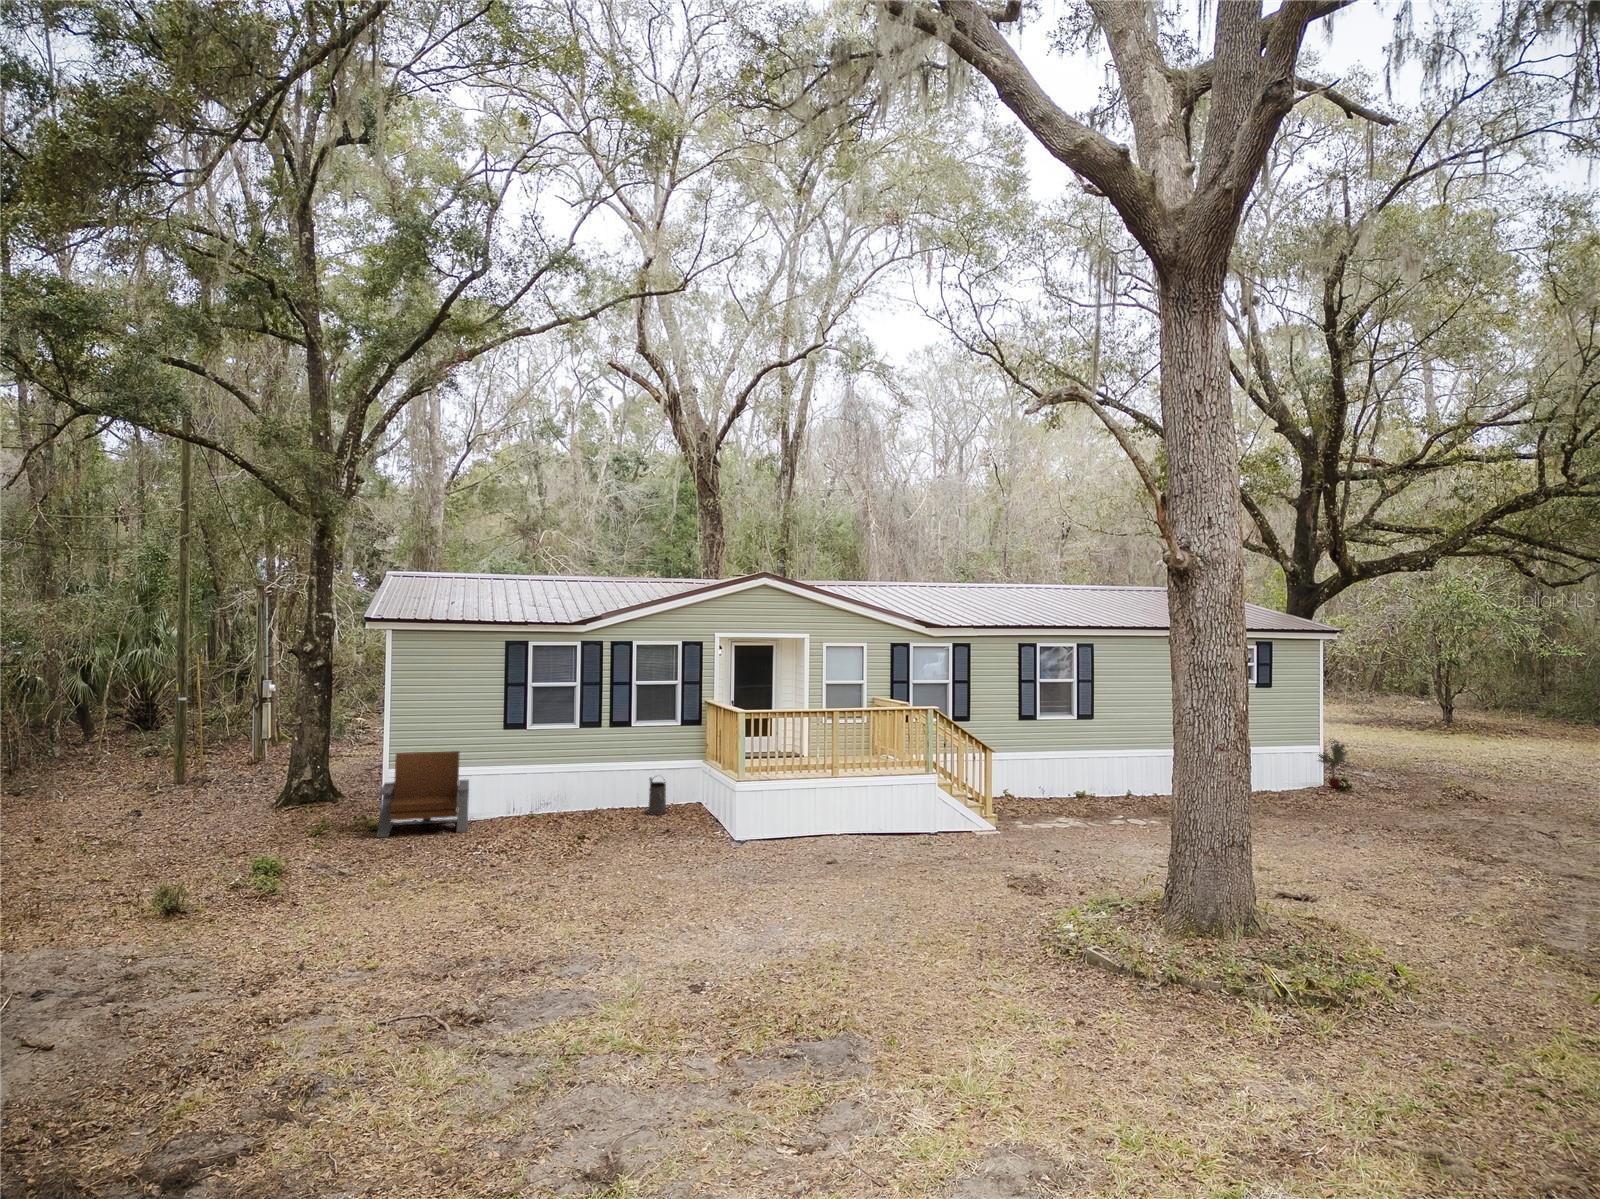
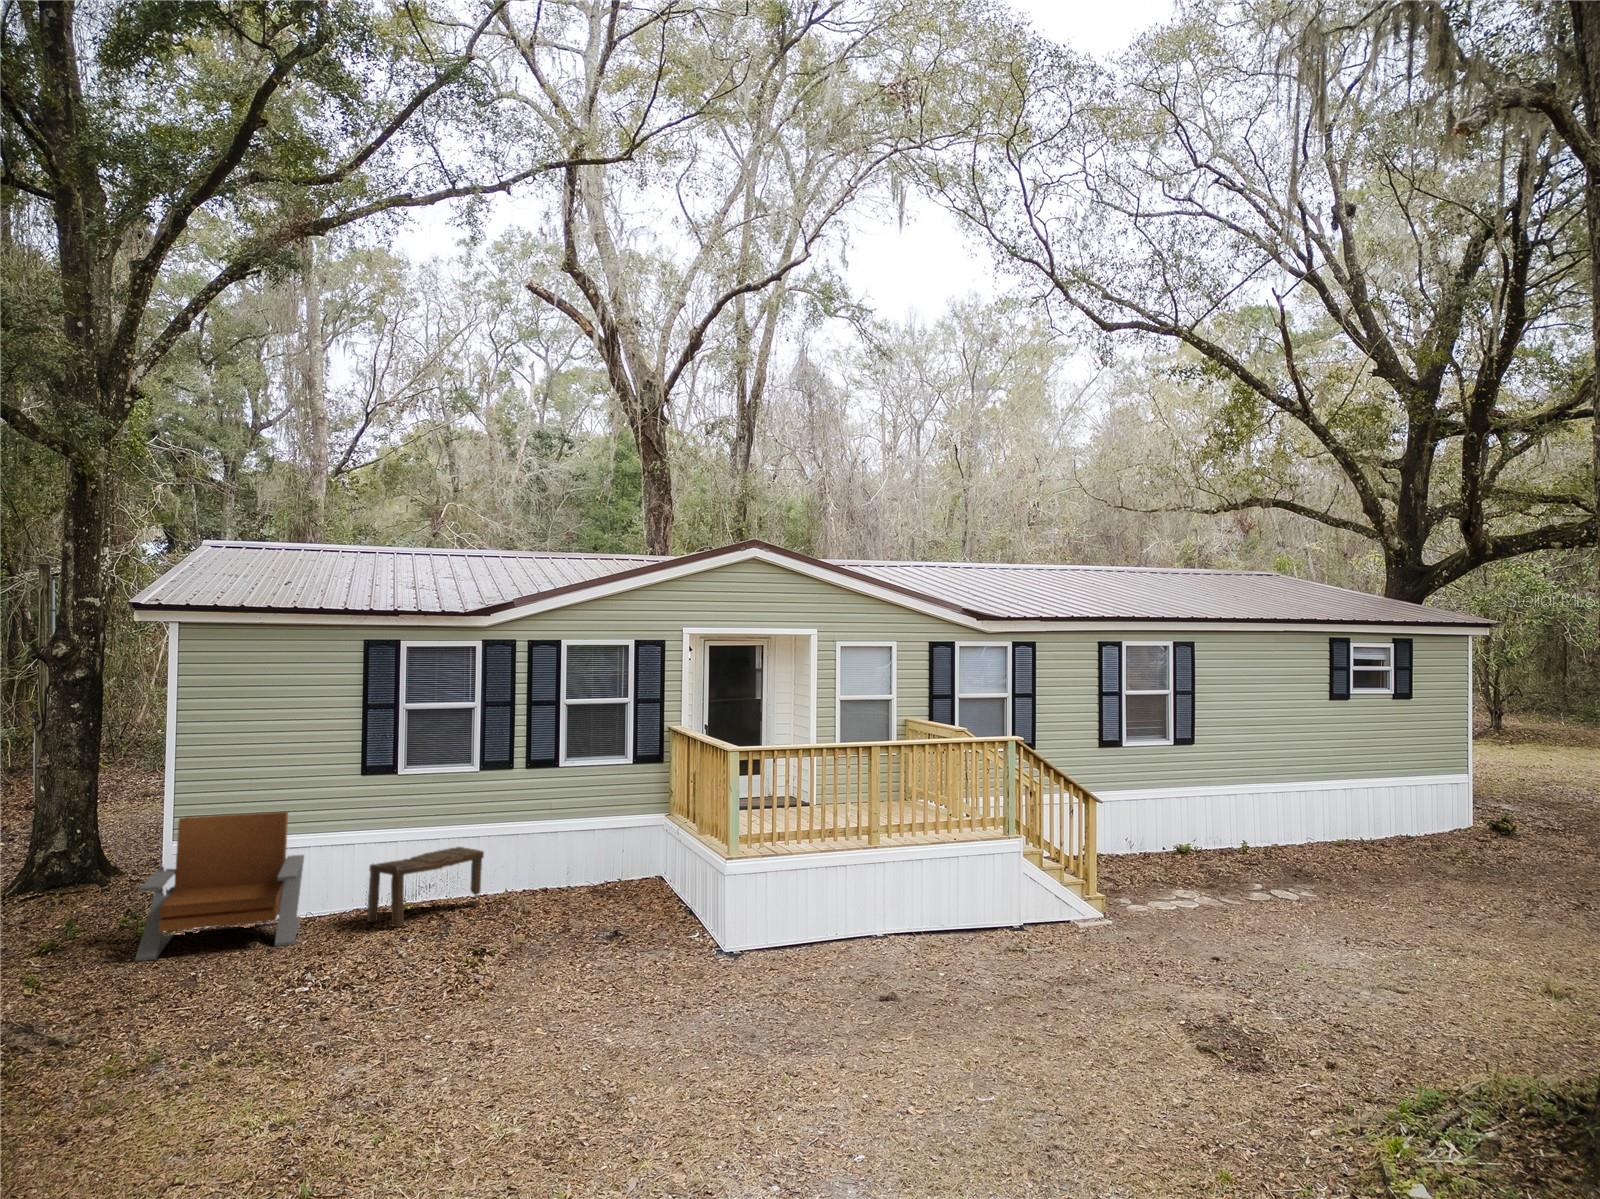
potted tree: present [1319,740,1347,788] -> none [1470,763,1510,830]
bench: none [509,778,582,826] -> present [367,847,484,927]
watering can: present [648,778,667,815] -> none [584,839,613,900]

